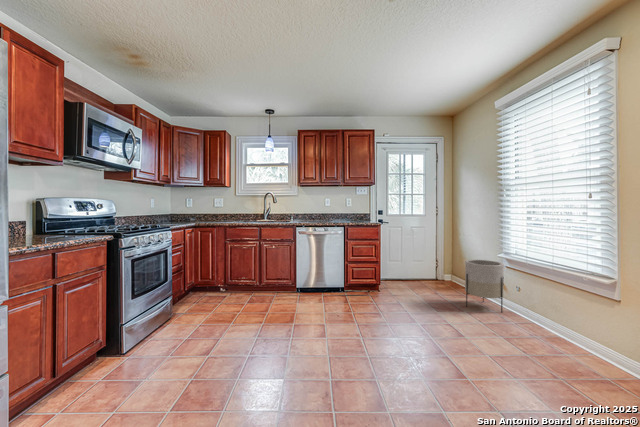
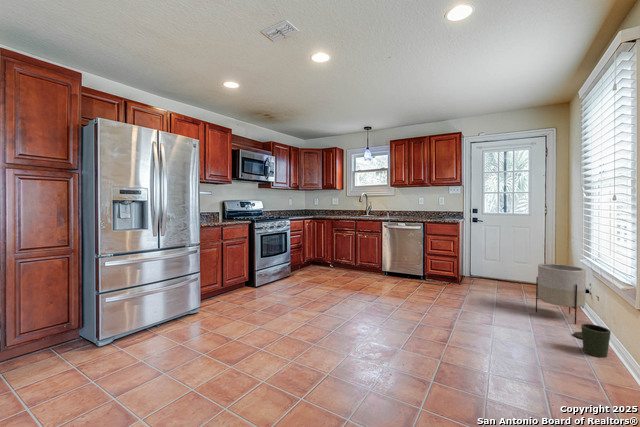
trash can: none [517,314,568,344] -> present [574,324,611,358]

